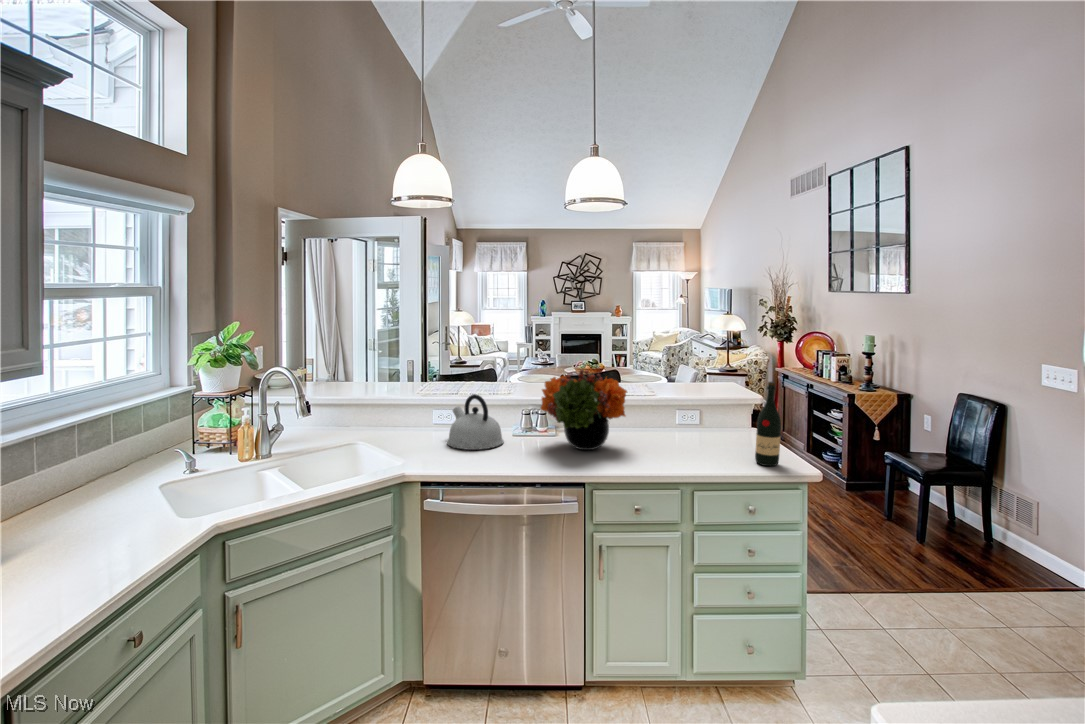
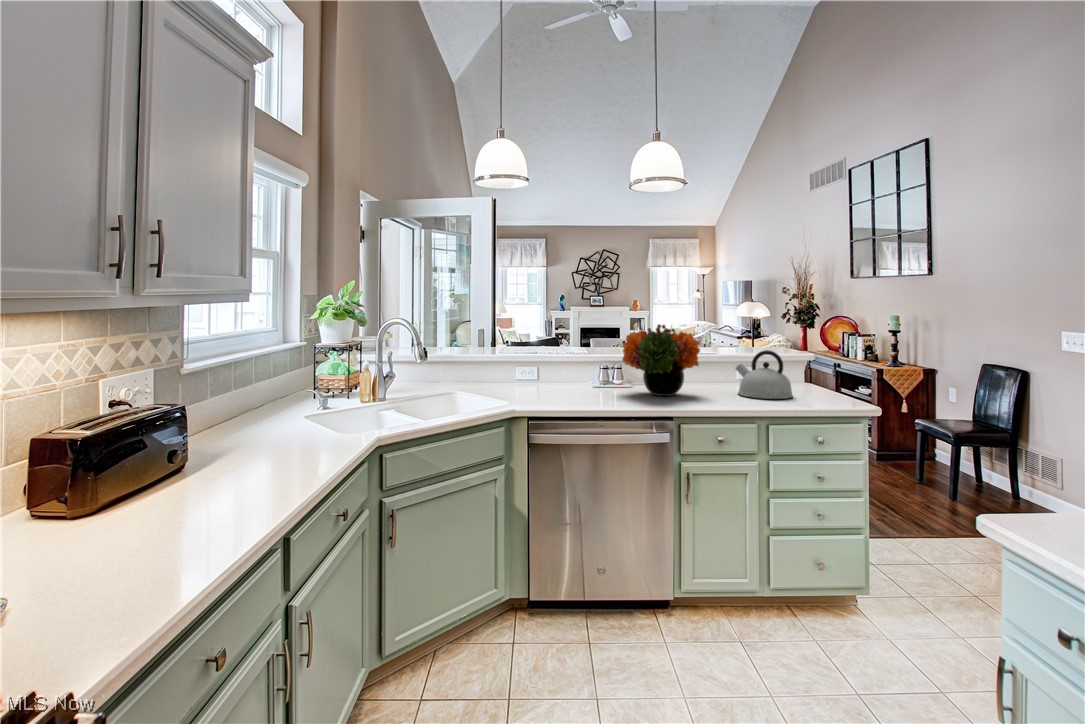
wine bottle: present [755,382,781,466] -> none [818,329,841,403]
kettle: present [447,394,503,450] -> present [736,350,793,399]

